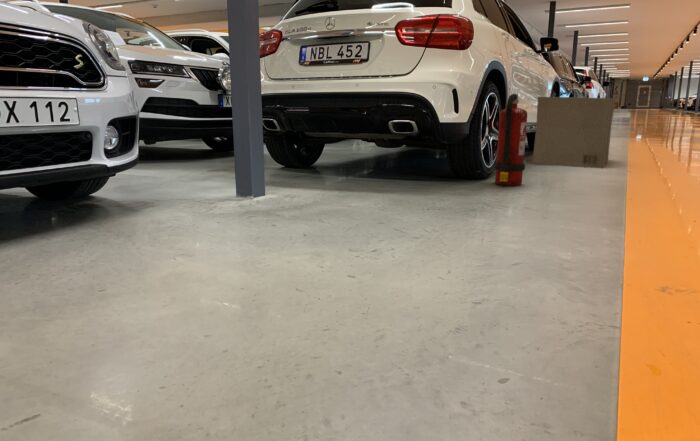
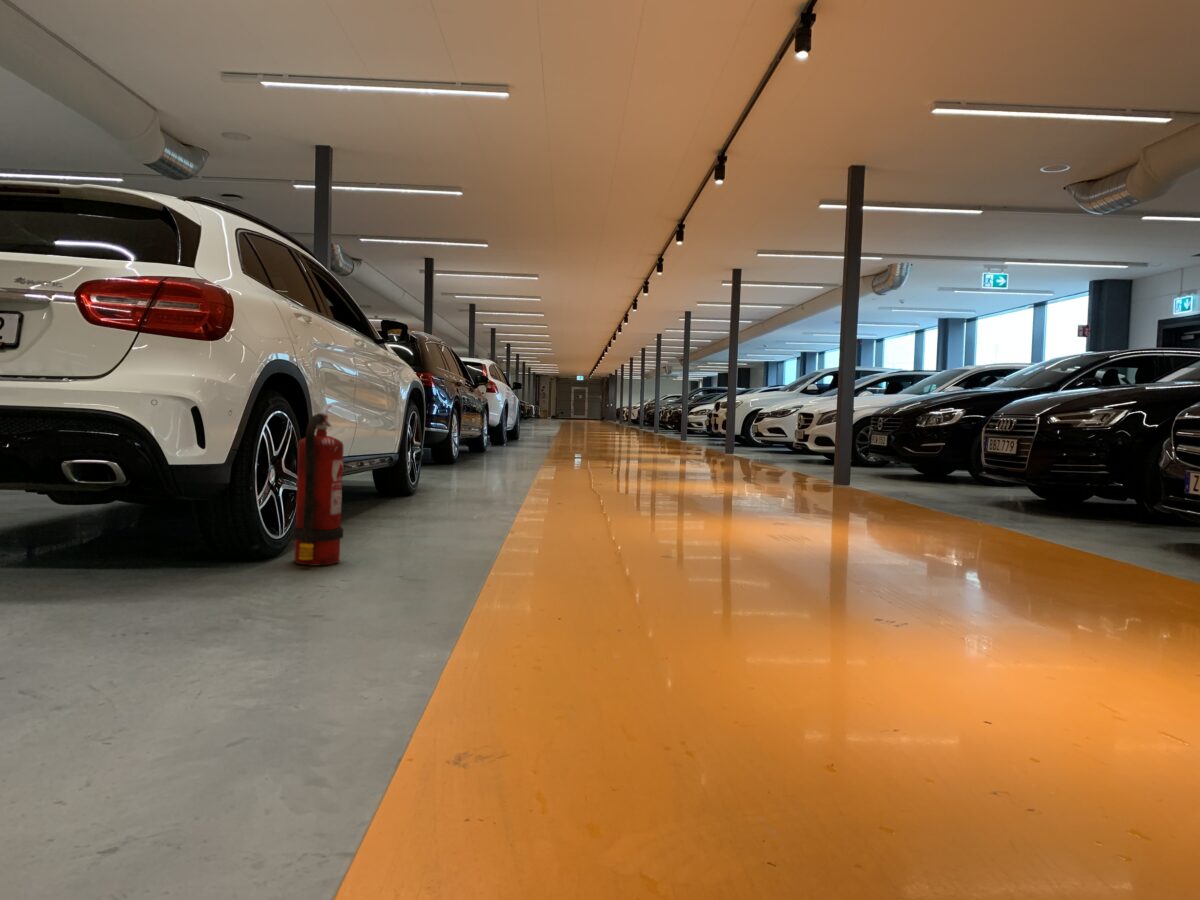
cardboard box: present [532,97,615,168] -> none [376,413,497,526]

